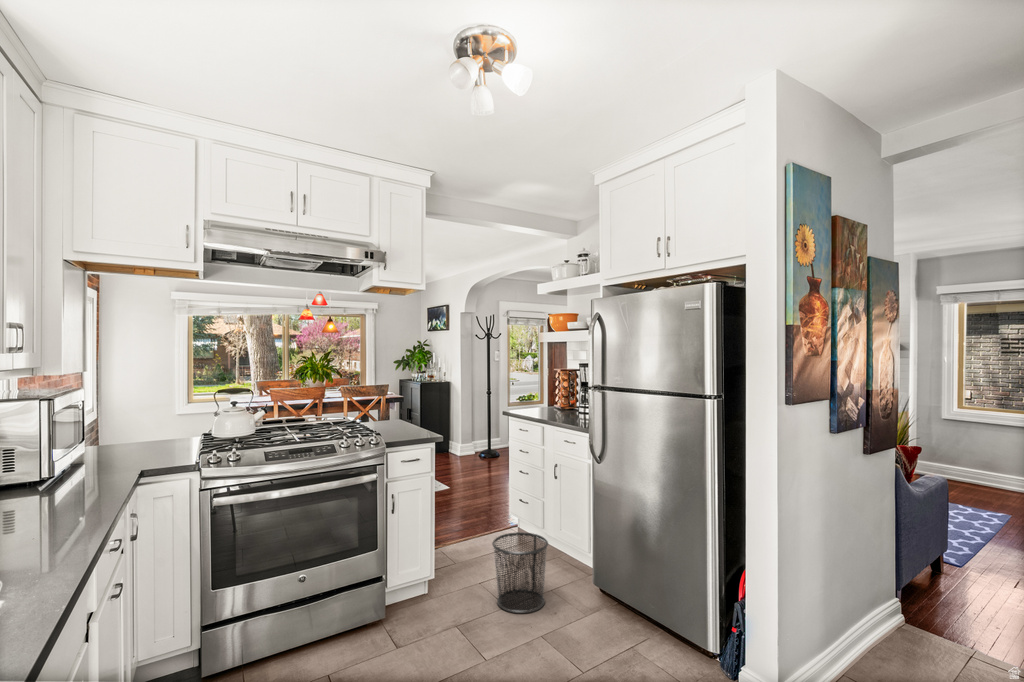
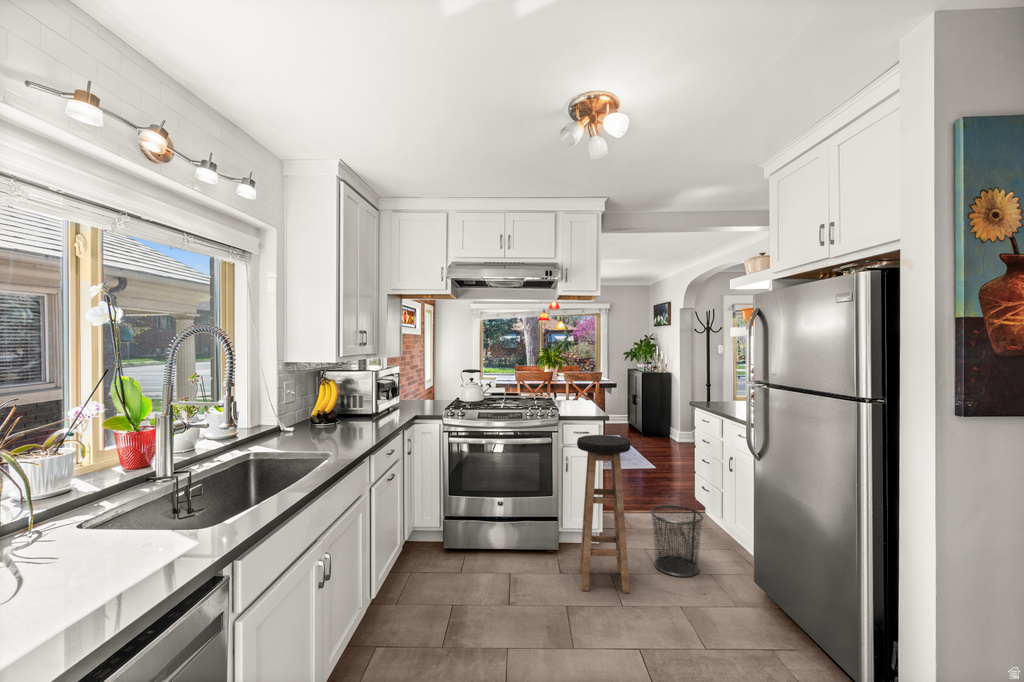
bar stool: none [418,464,487,662] -> present [577,435,631,593]

